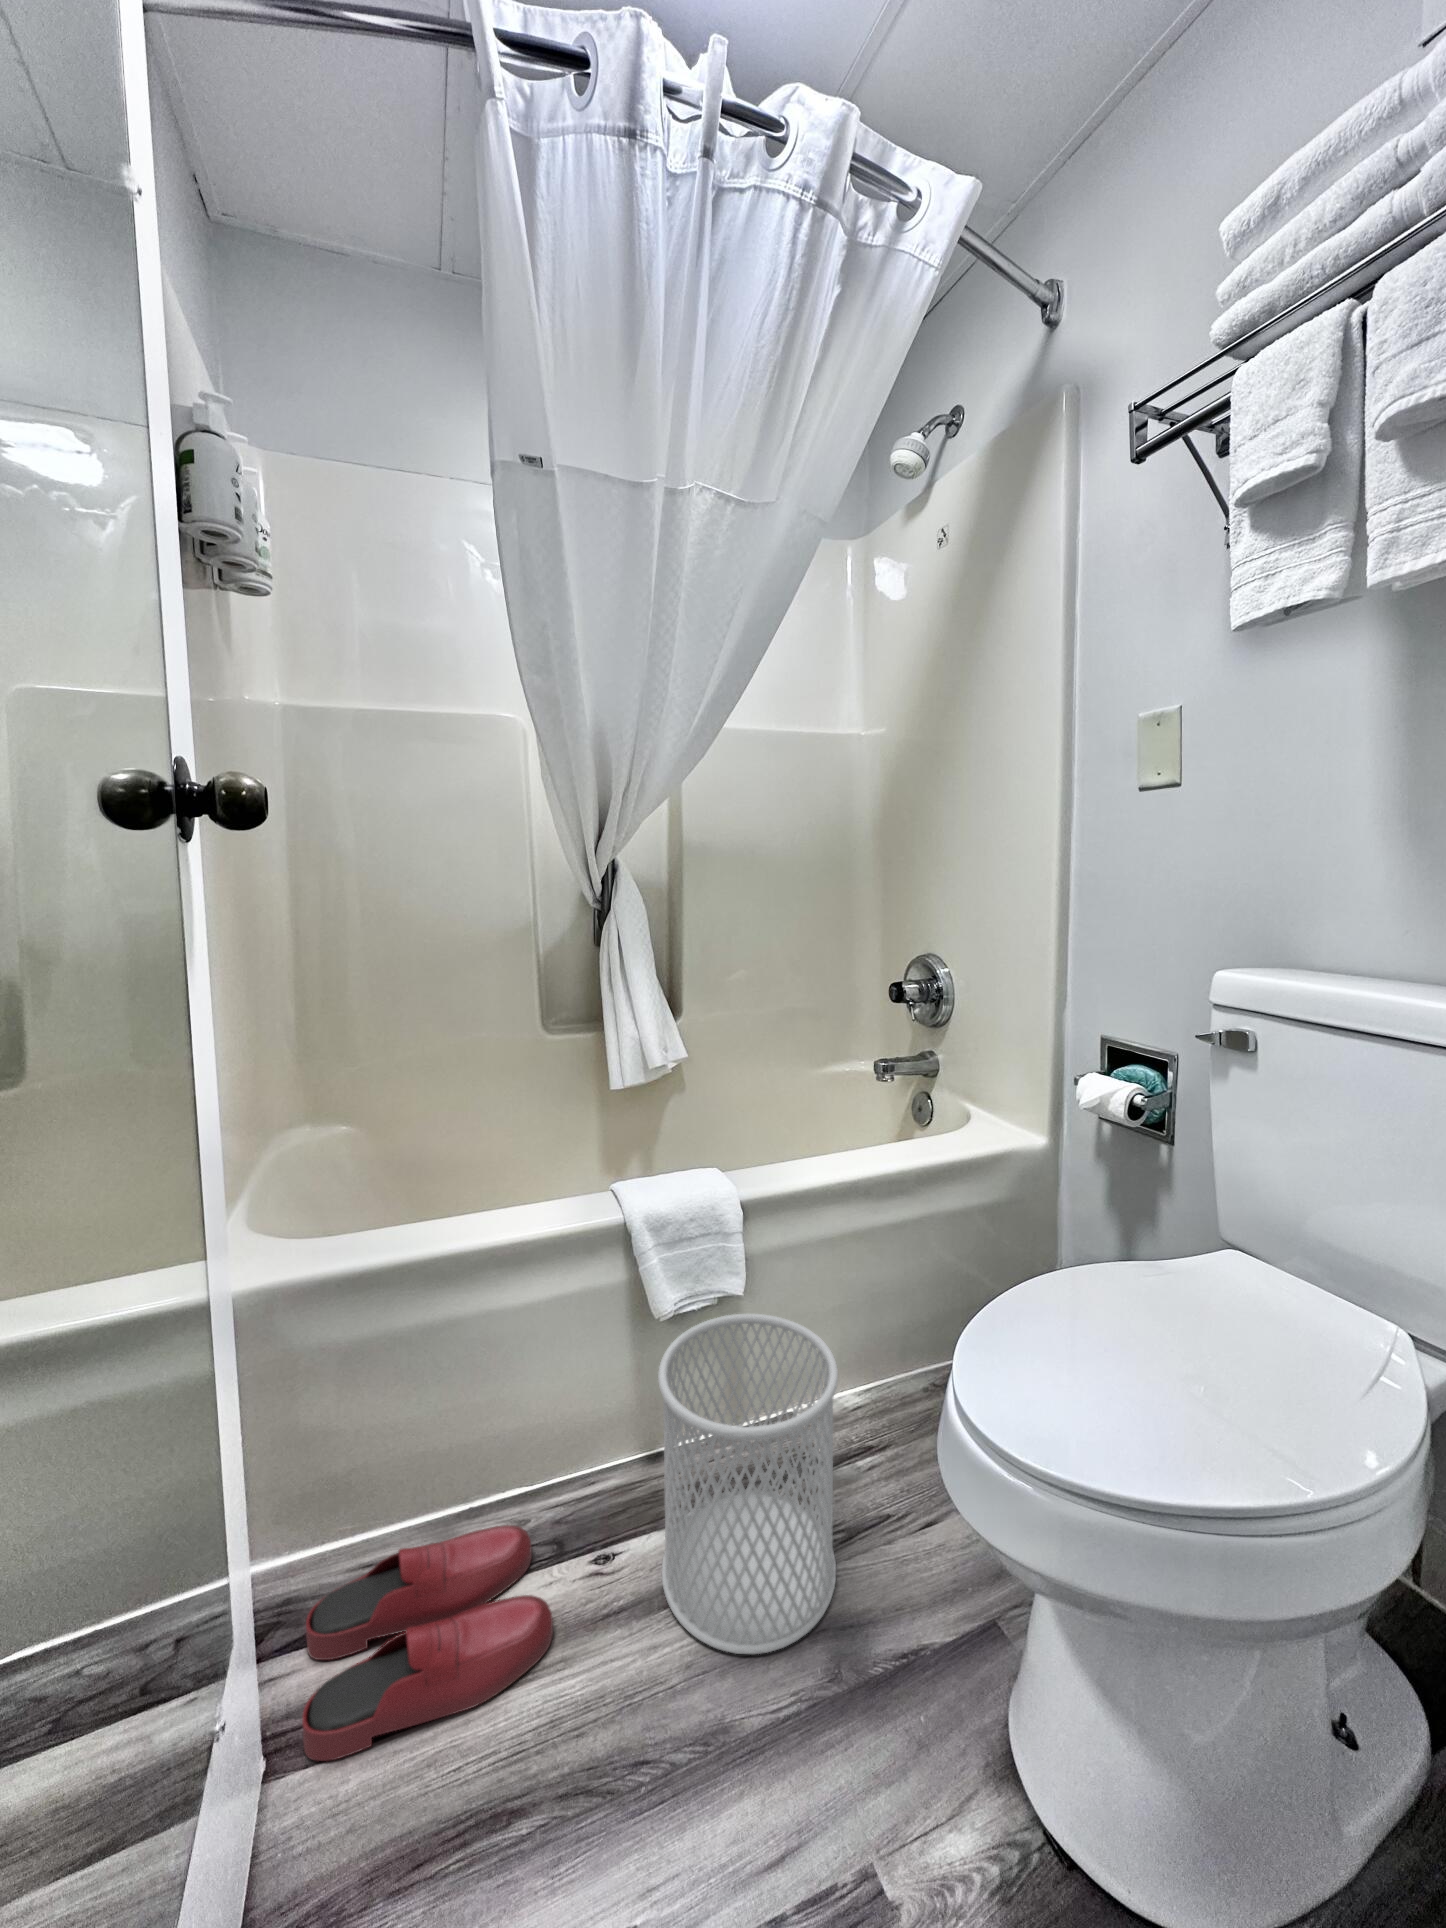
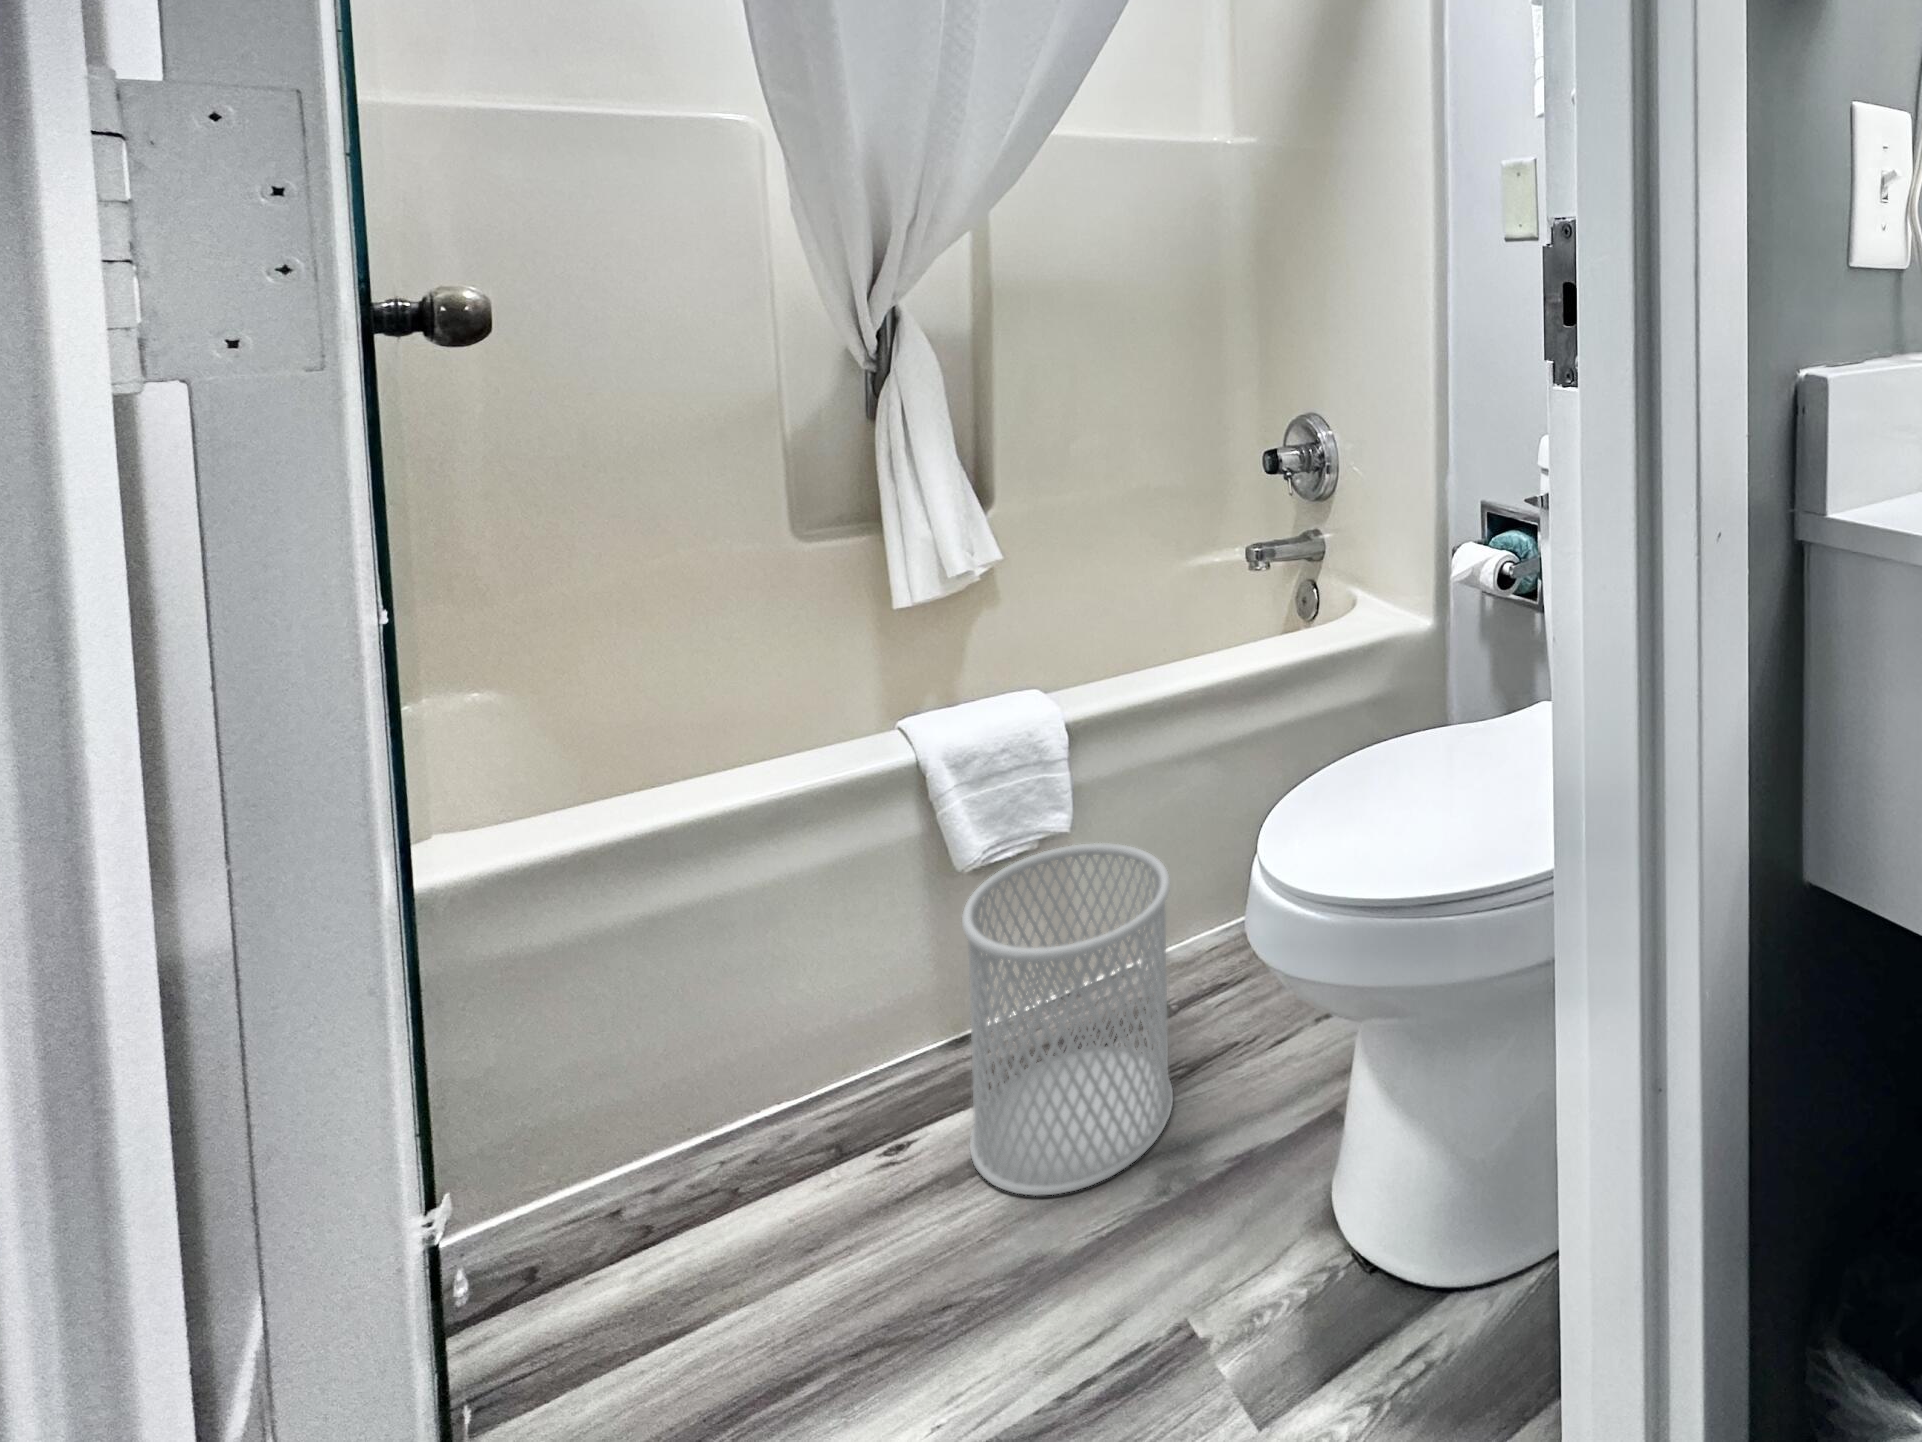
slippers: present [302,1525,553,1761] -> none [500,1139,836,1405]

